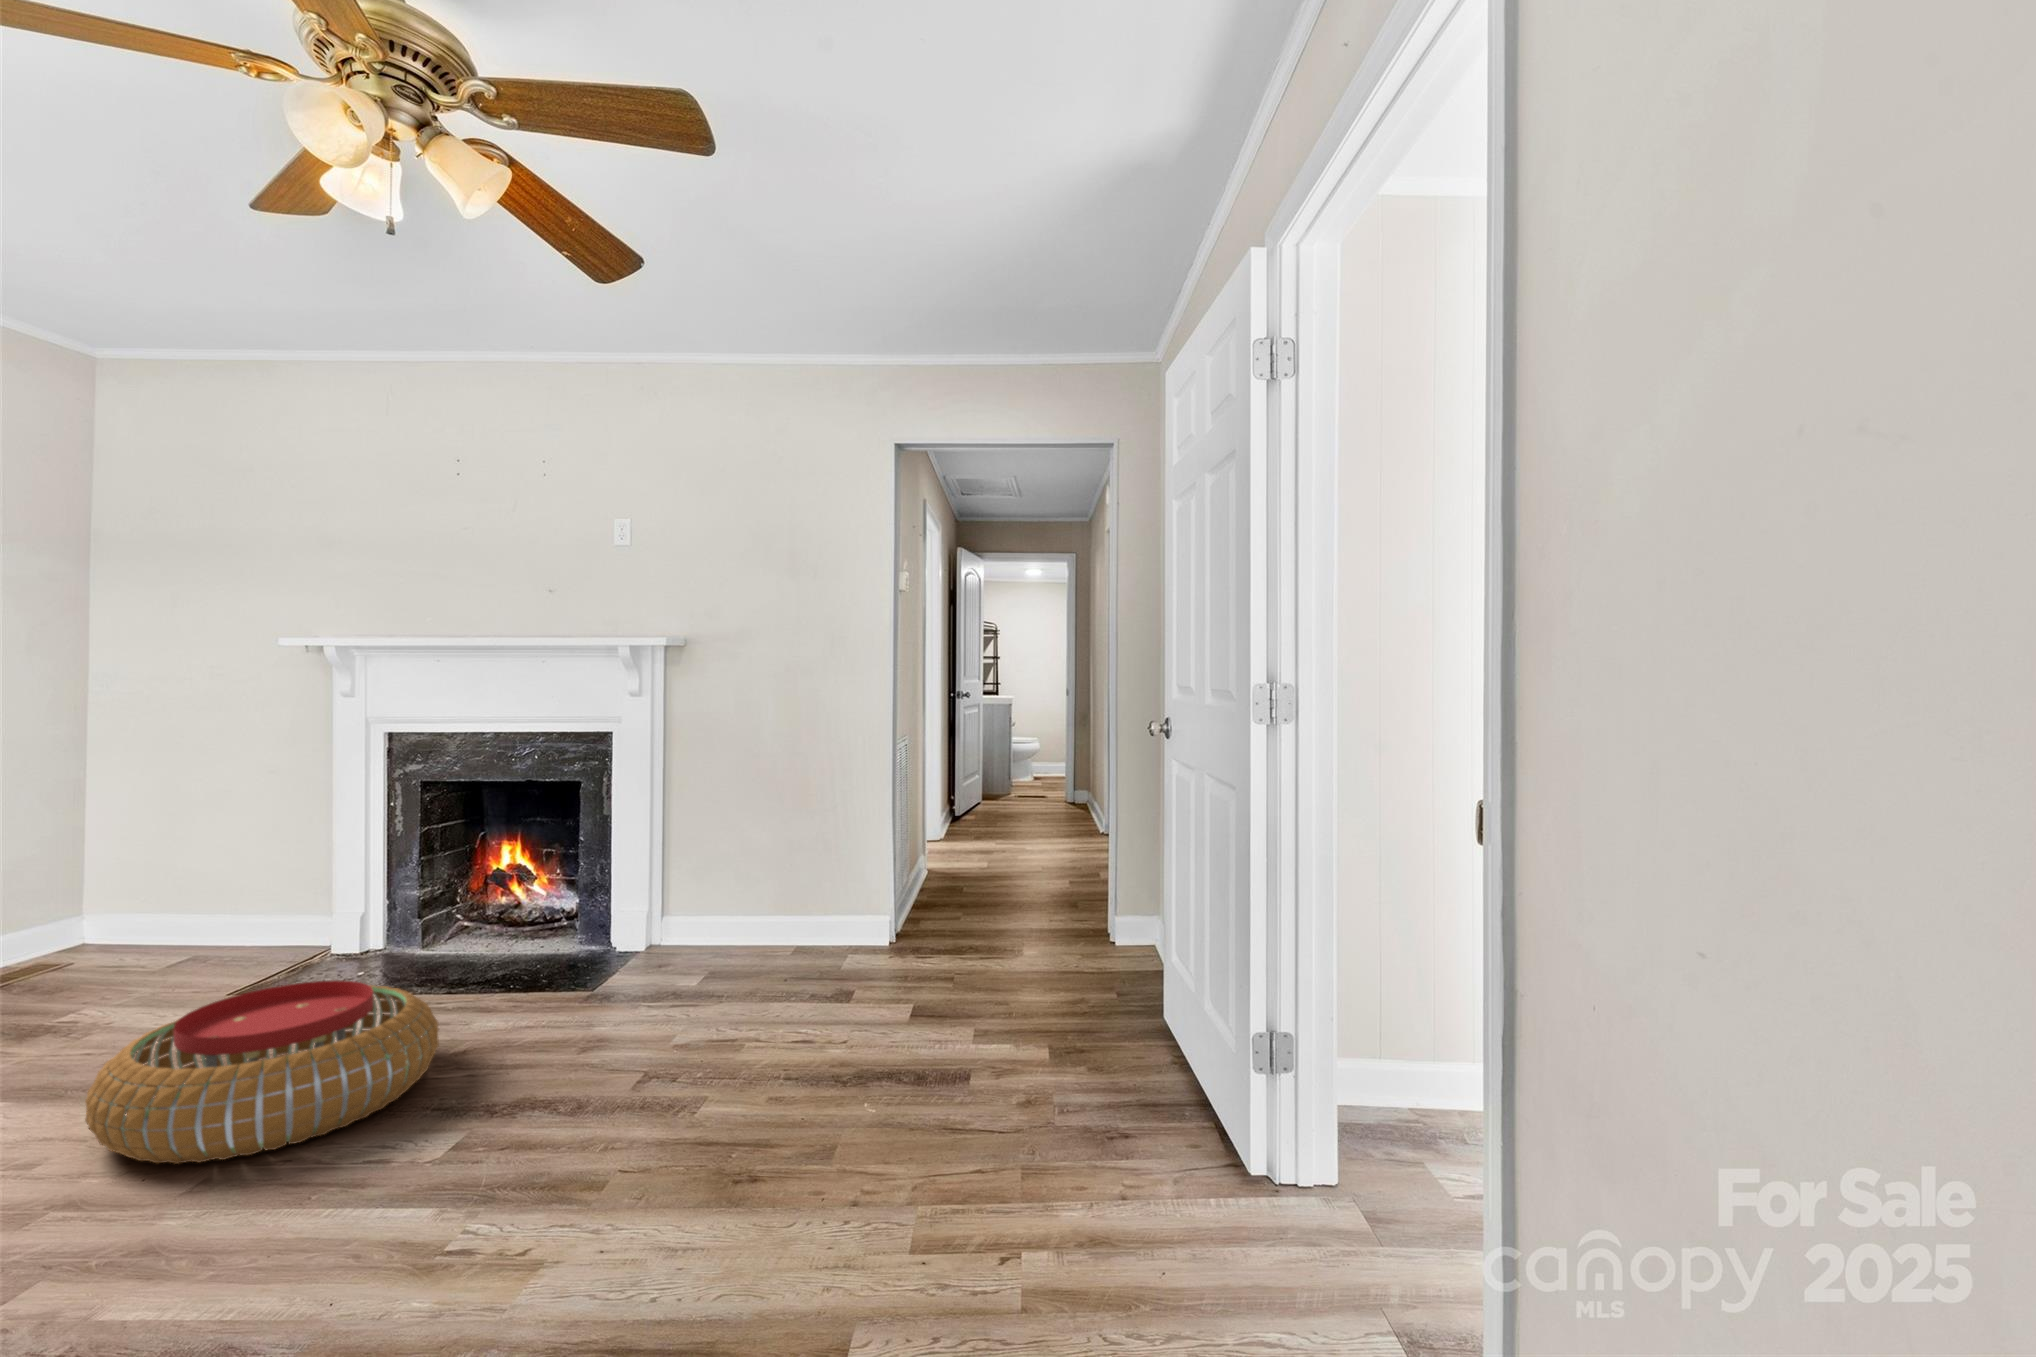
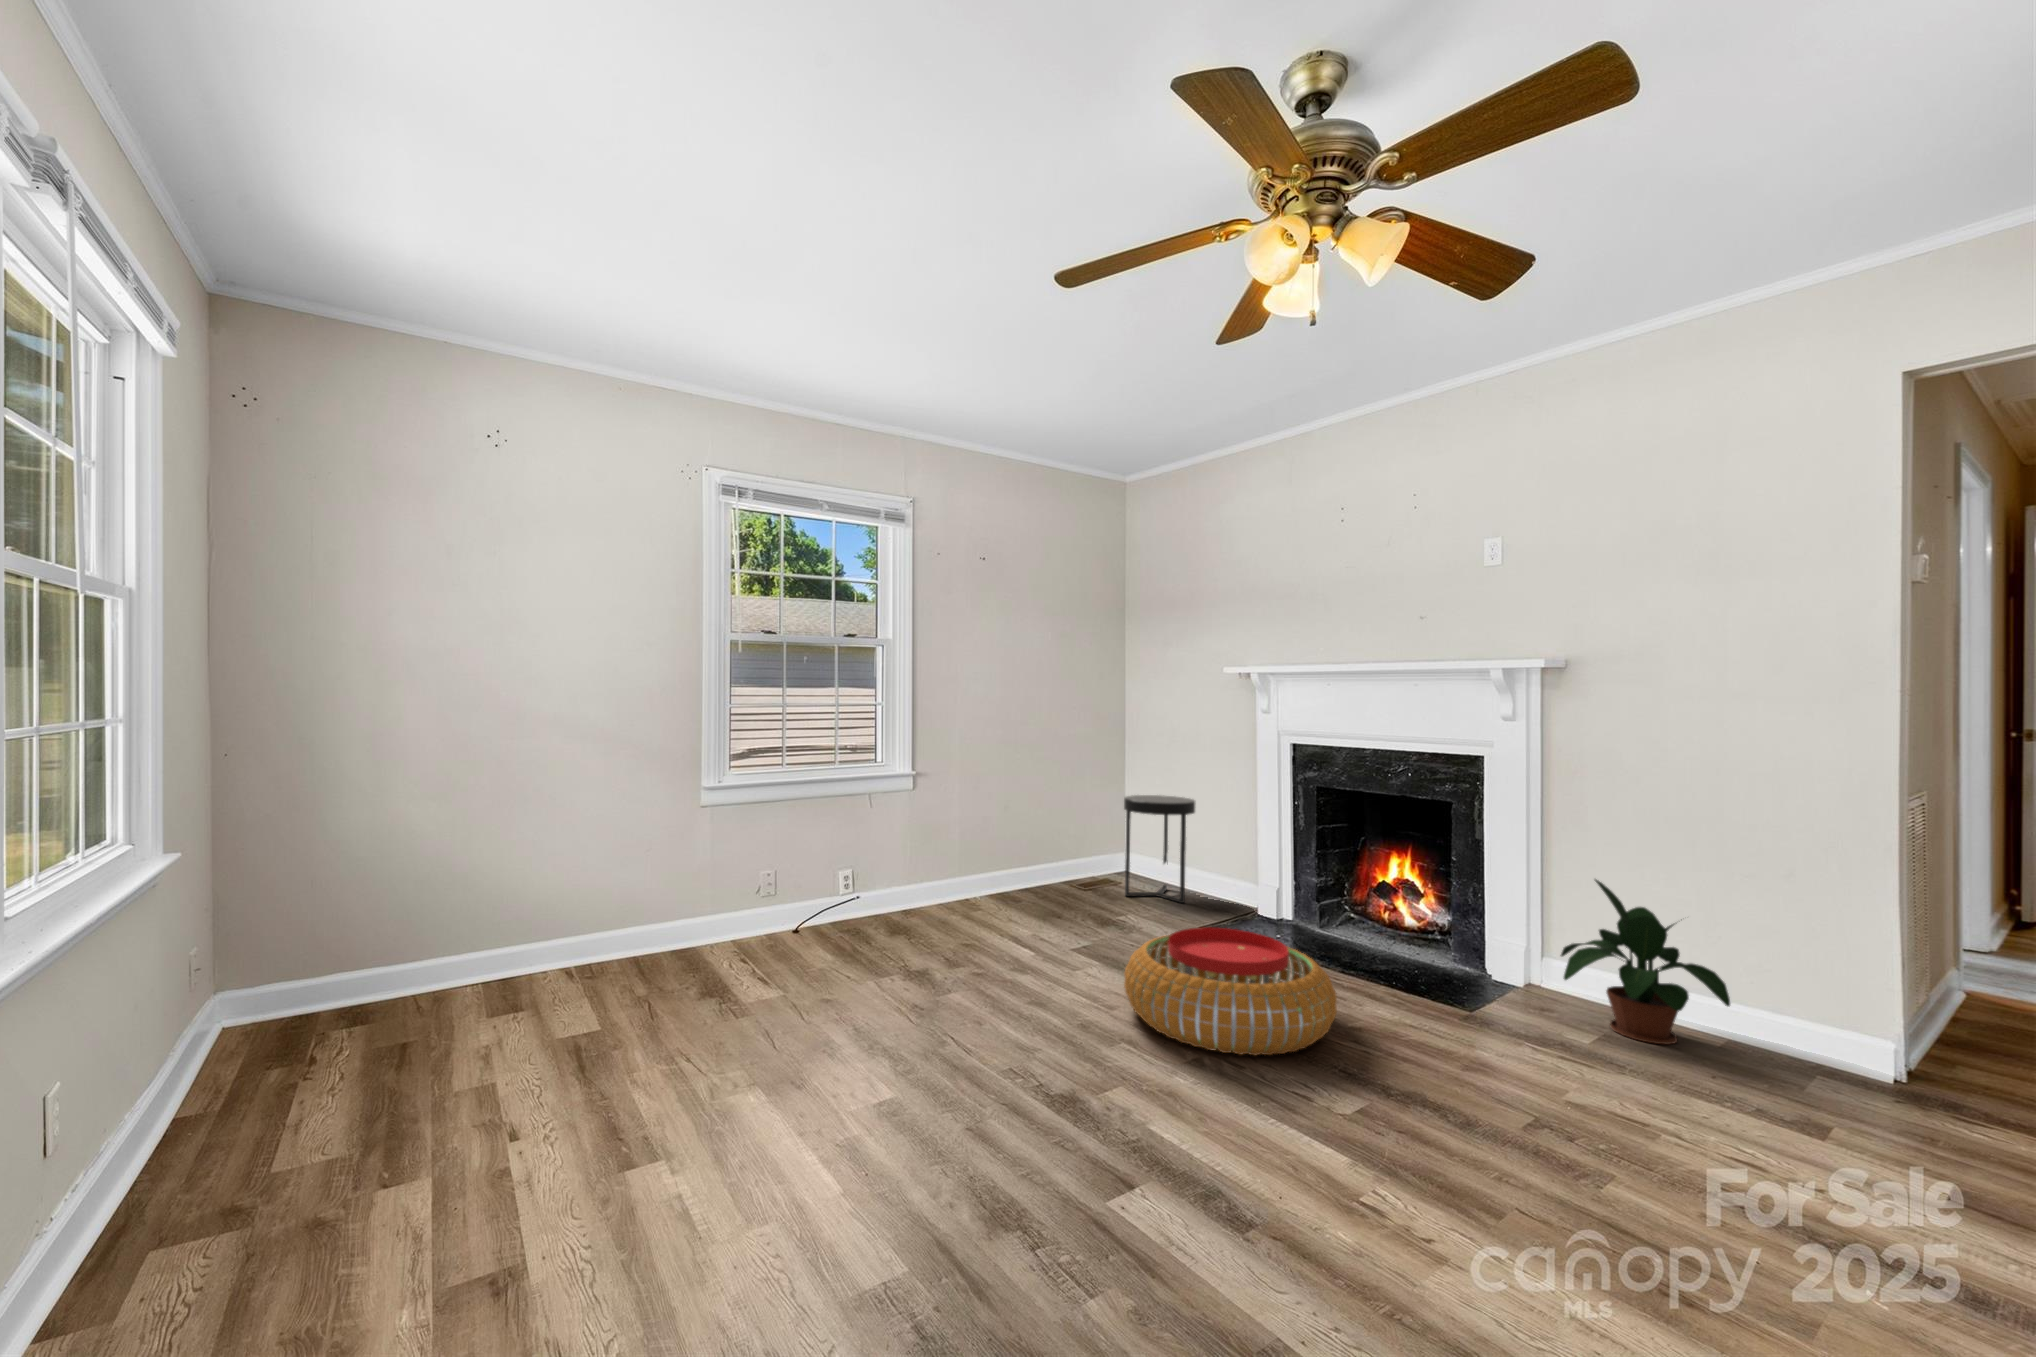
side table: none [76,813,223,981] -> present [1124,795,1195,903]
potted plant: none [675,836,796,972] -> present [1561,879,1730,1044]

